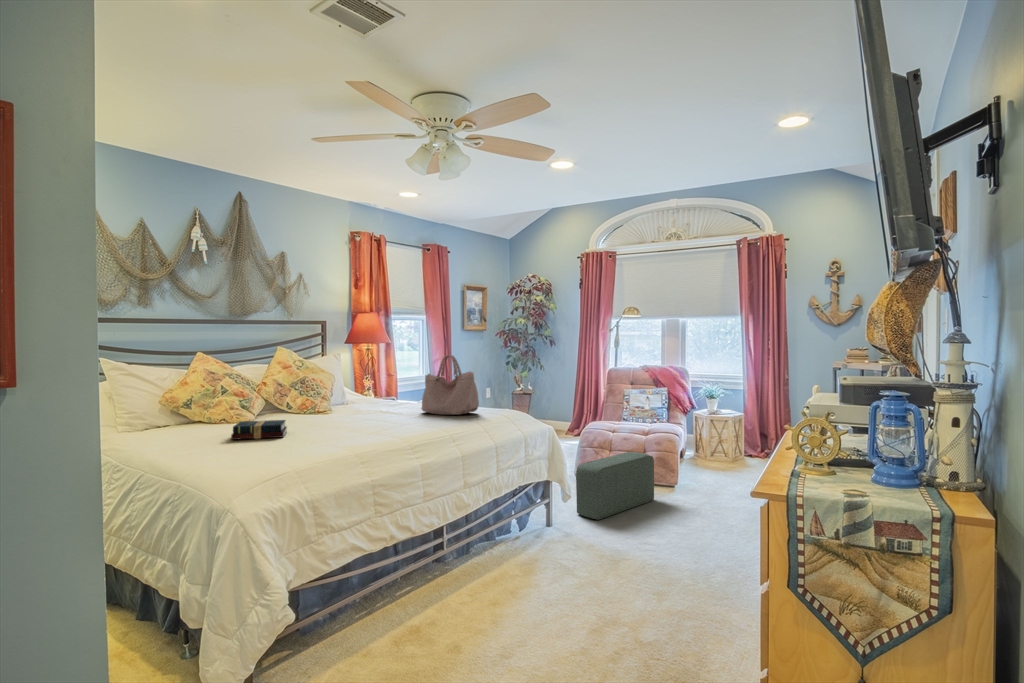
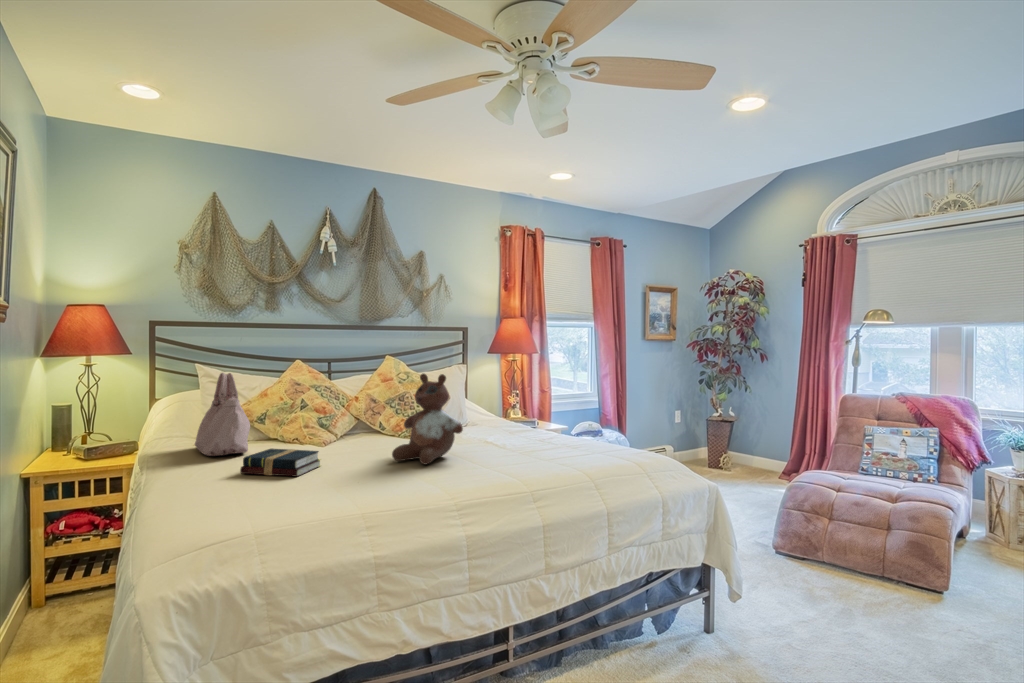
handbag: present [421,355,479,415] -> present [195,373,250,456]
stuffed bear: none [339,357,391,424] -> present [392,374,463,465]
pouf: present [576,452,654,520] -> none [751,536,901,649]

